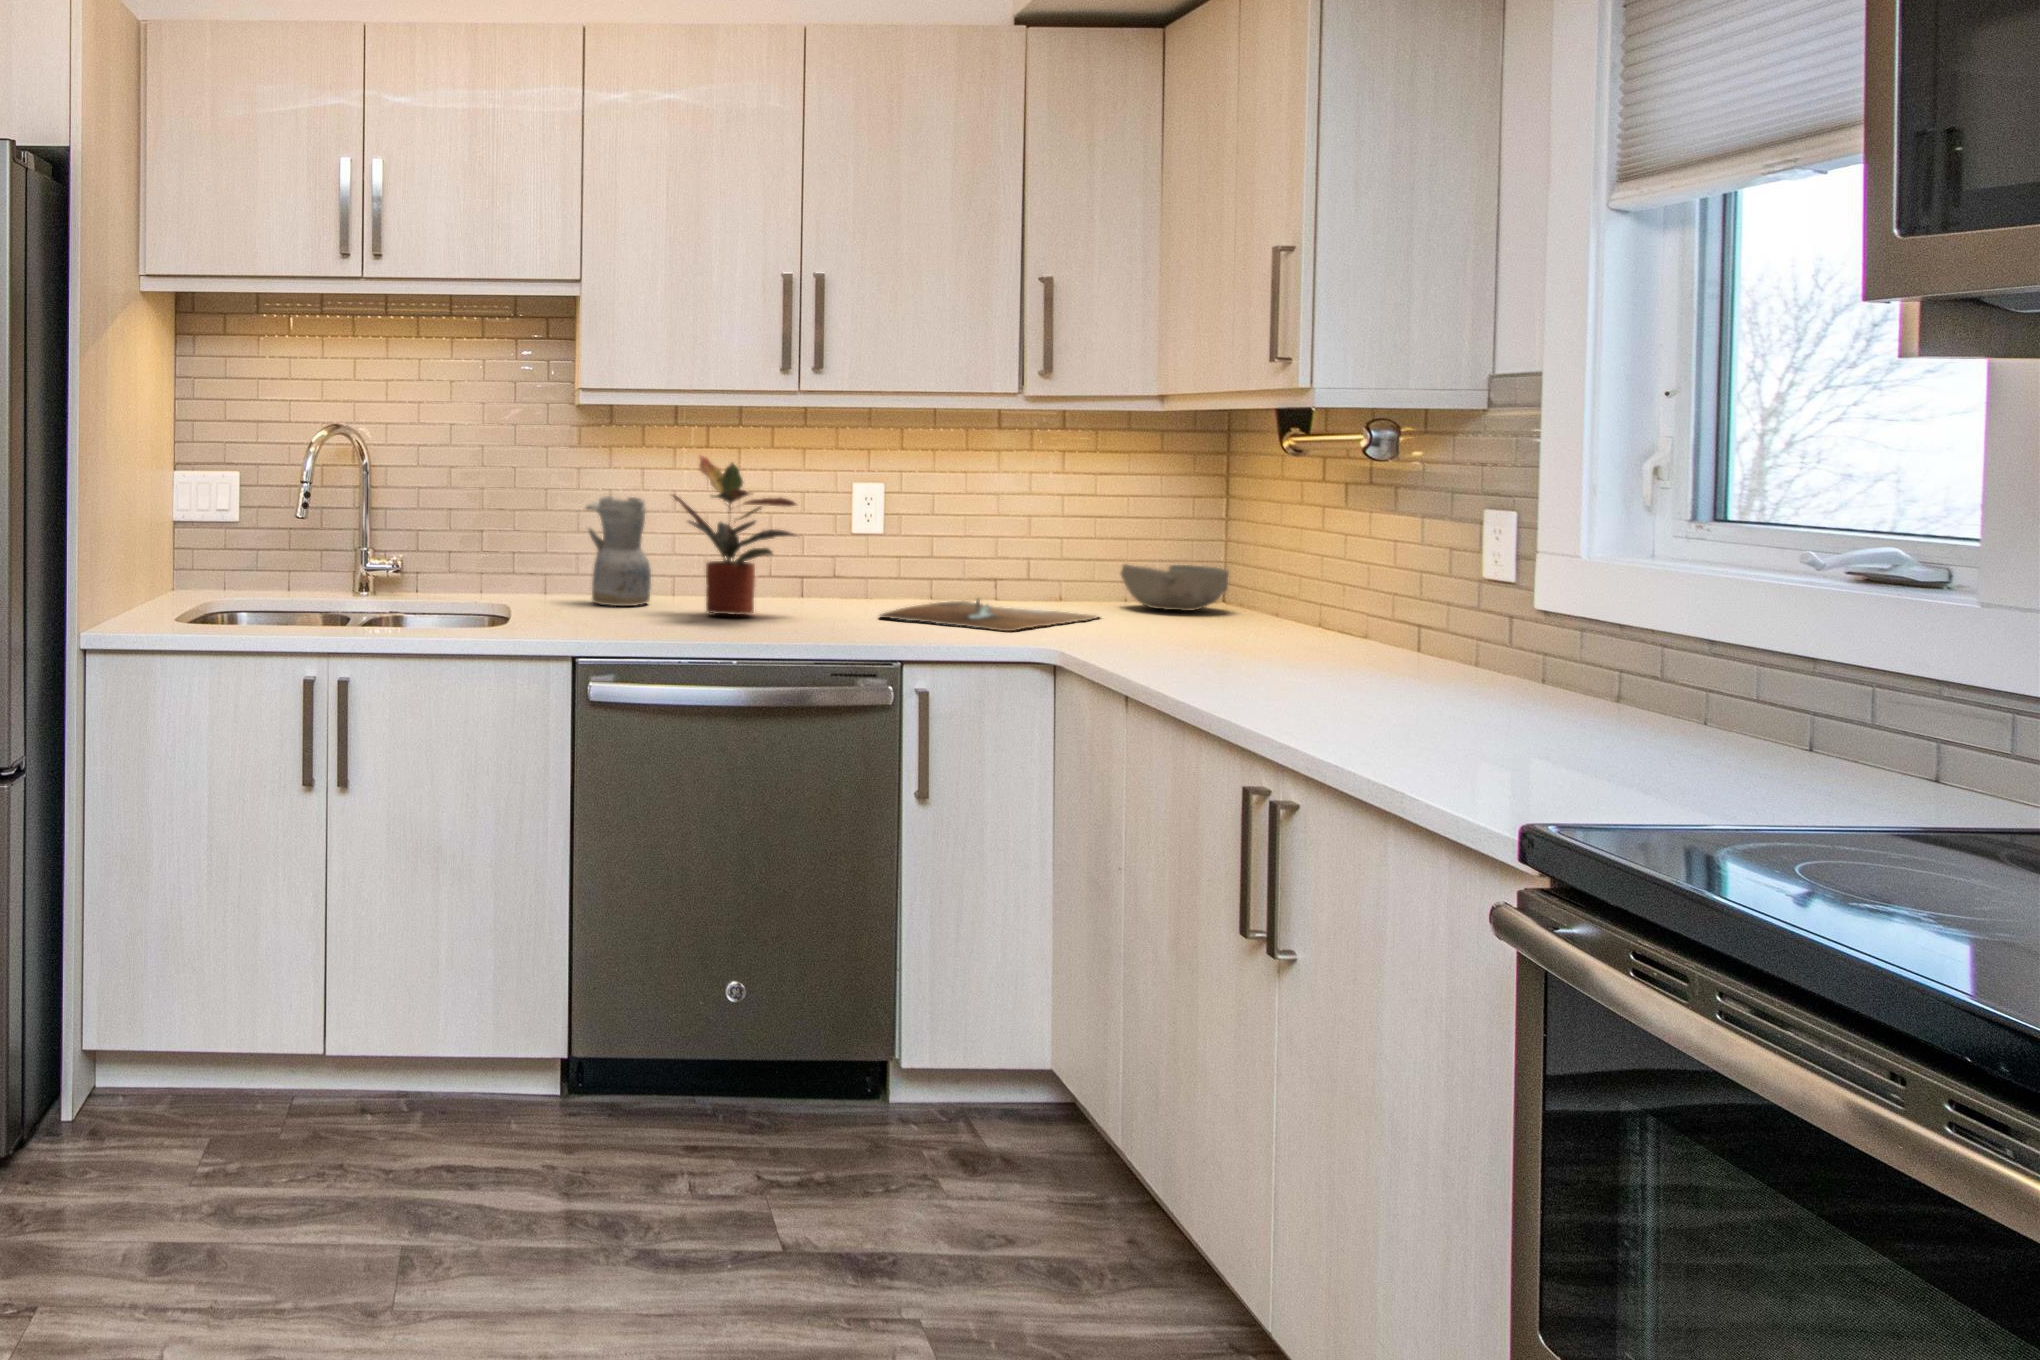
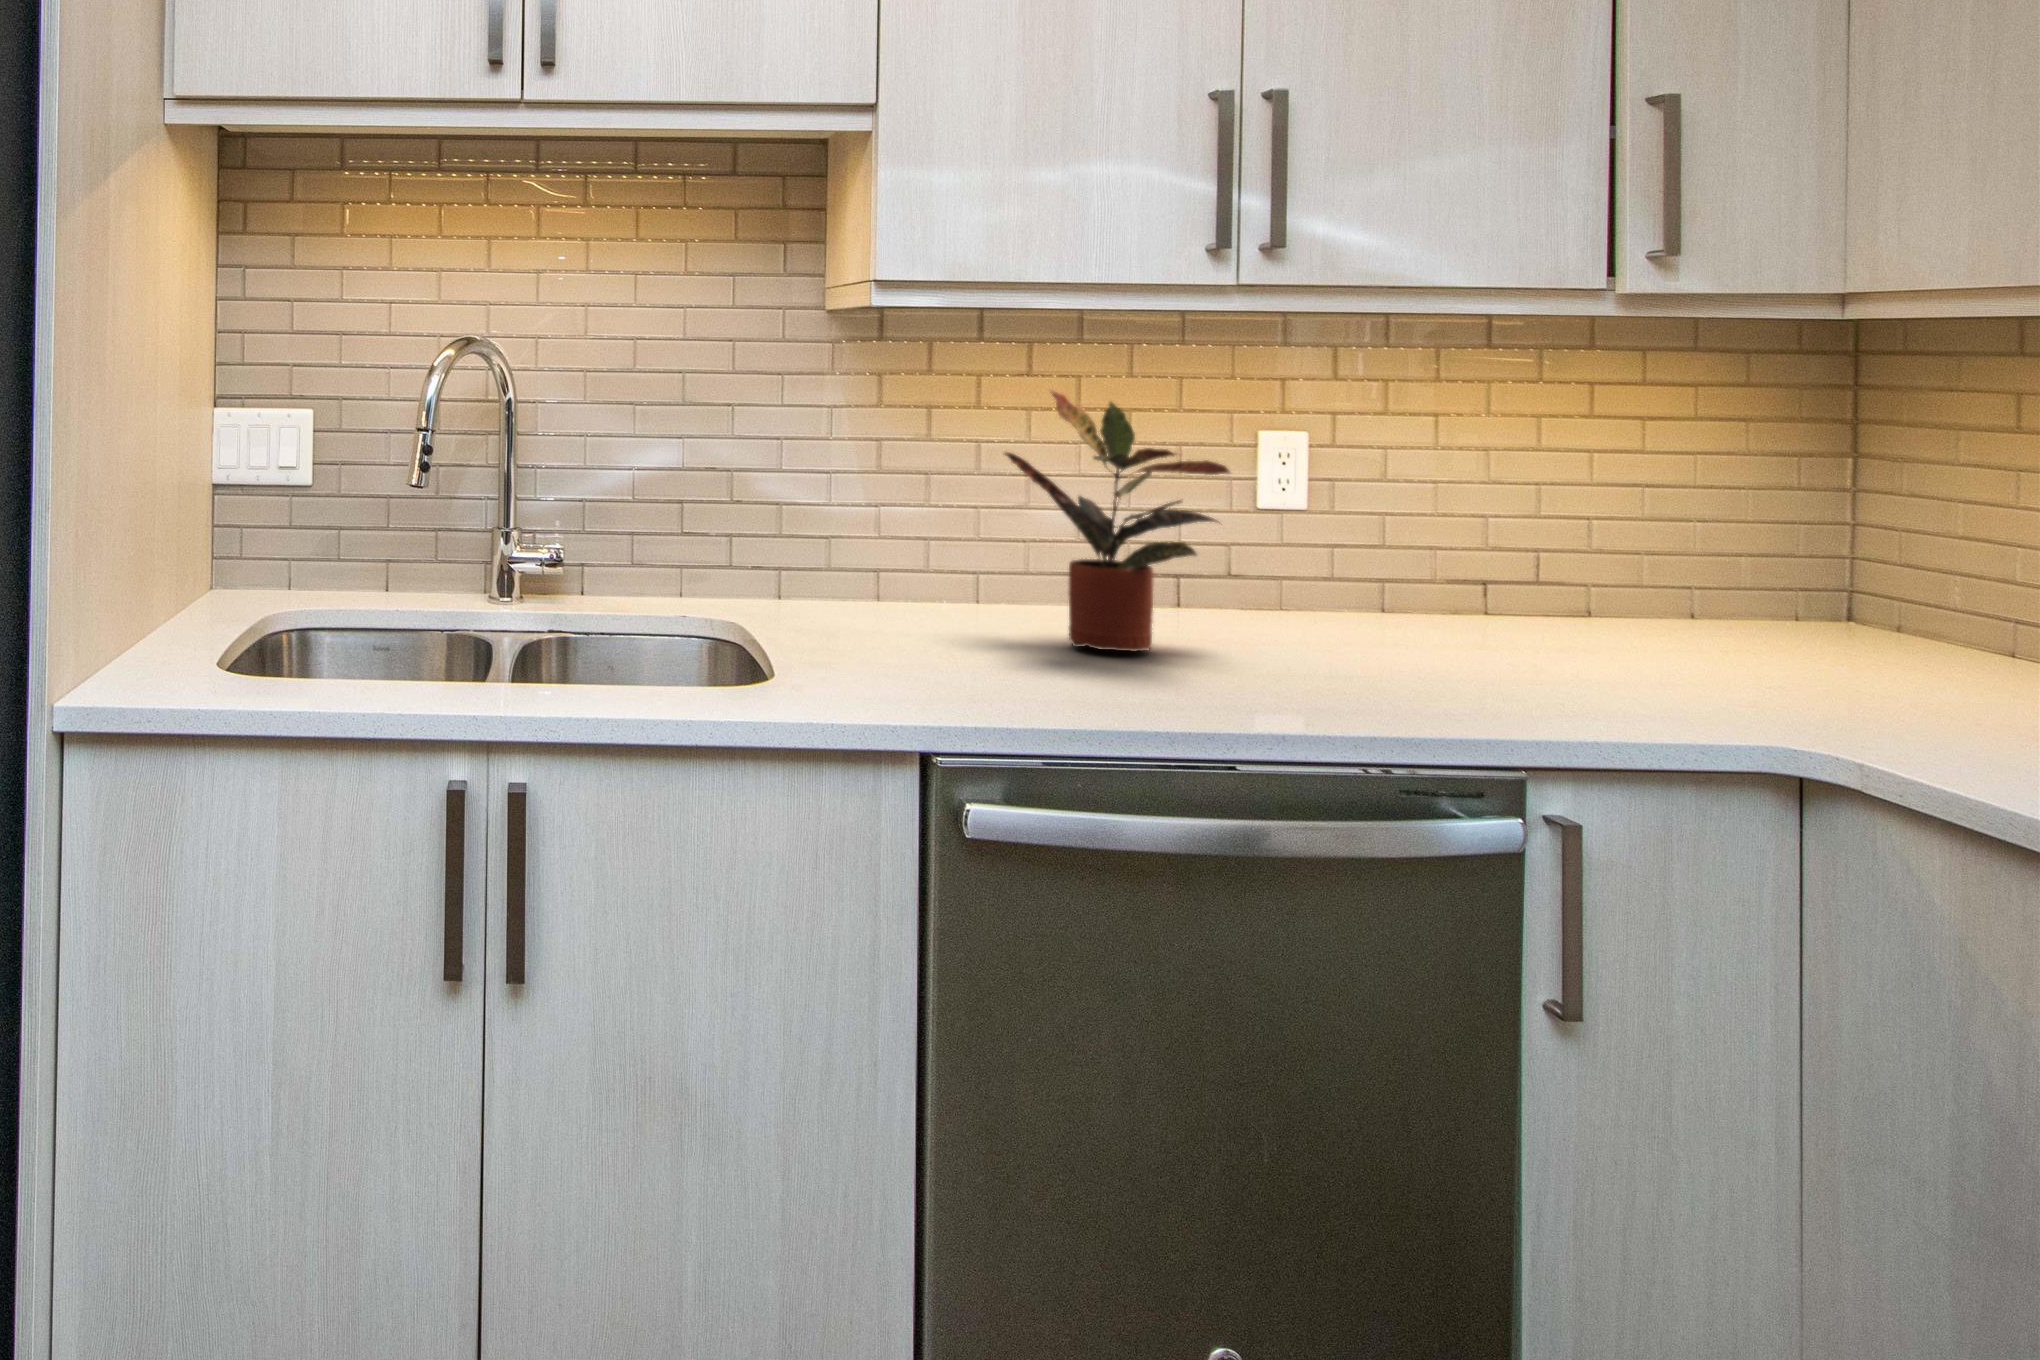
ceramic pitcher: present [586,496,651,606] -> none [839,451,951,625]
bowl: present [1121,564,1229,611] -> none [1688,562,1900,641]
cutting board: present [880,599,1097,631] -> none [1357,616,1724,696]

